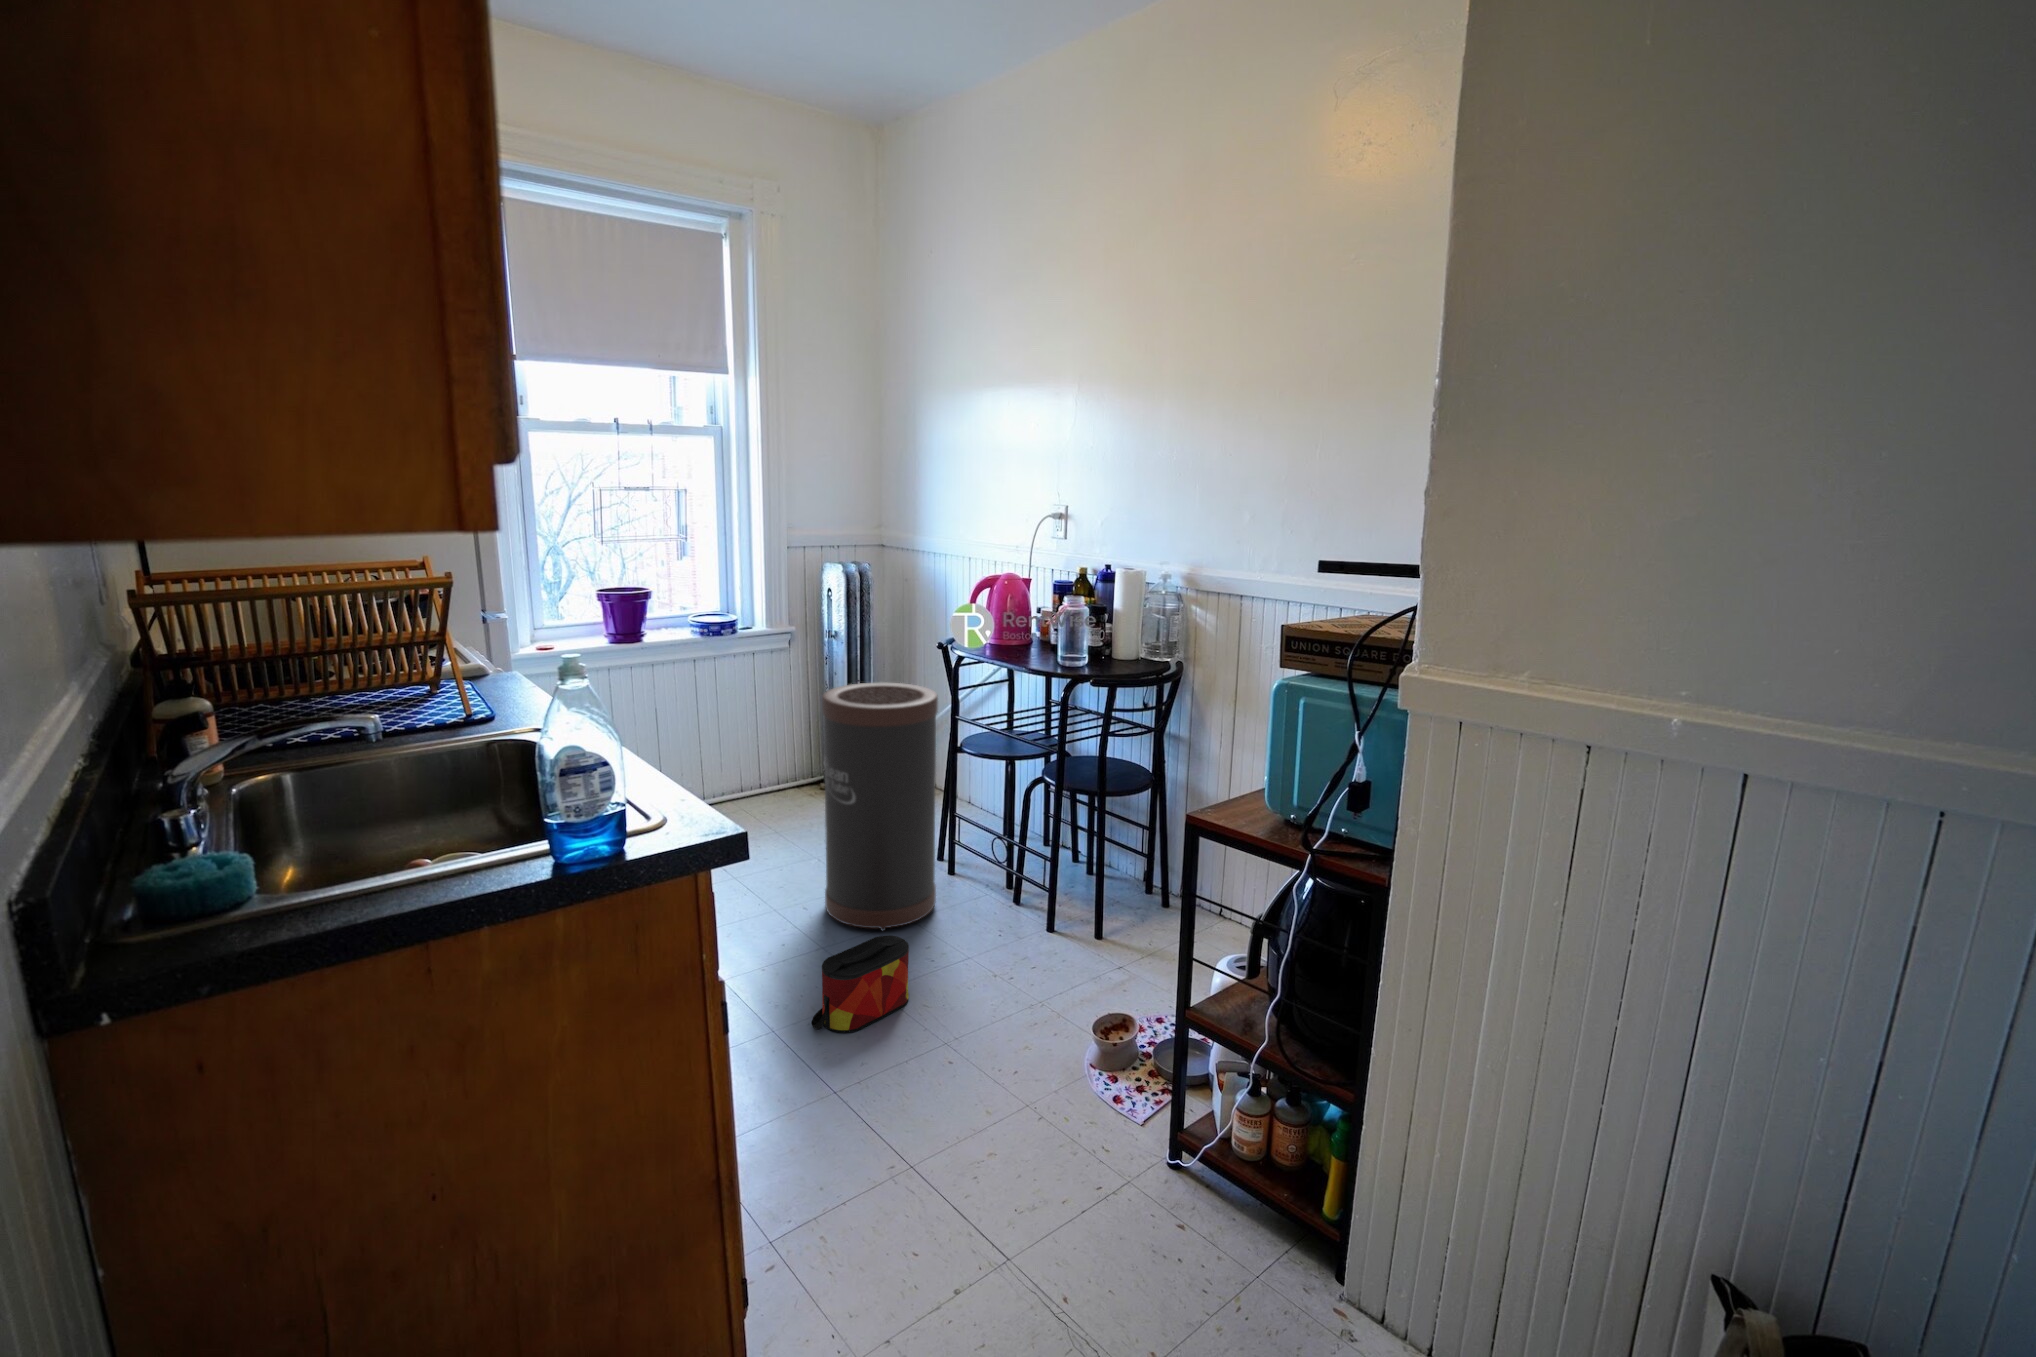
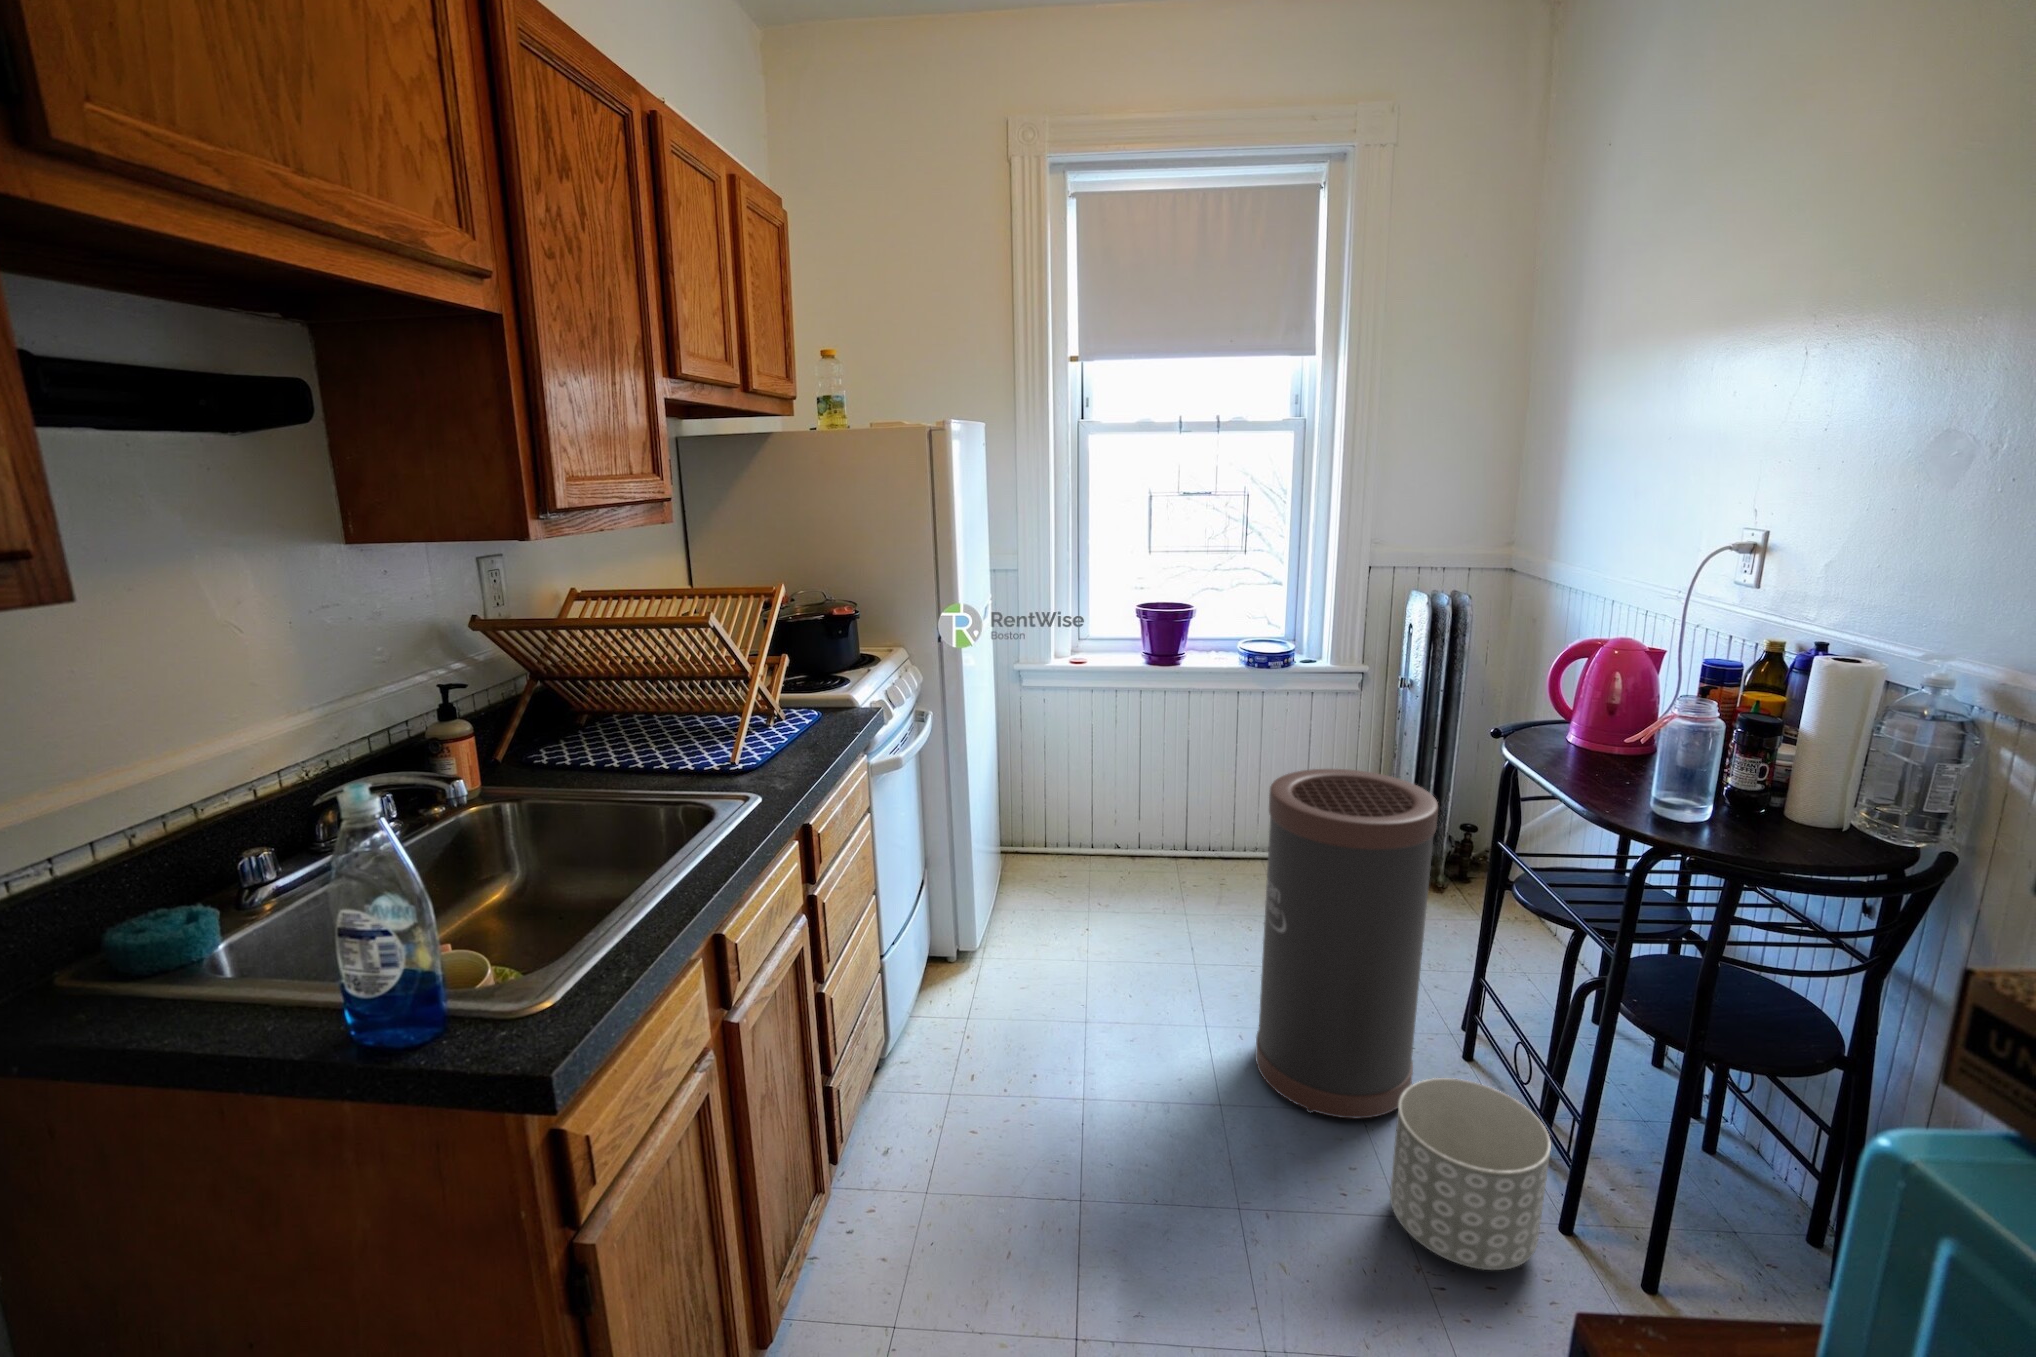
planter: none [960,858,1048,961] -> present [1390,1078,1551,1270]
bag: present [811,935,909,1033] -> none [1125,1132,1279,1250]

